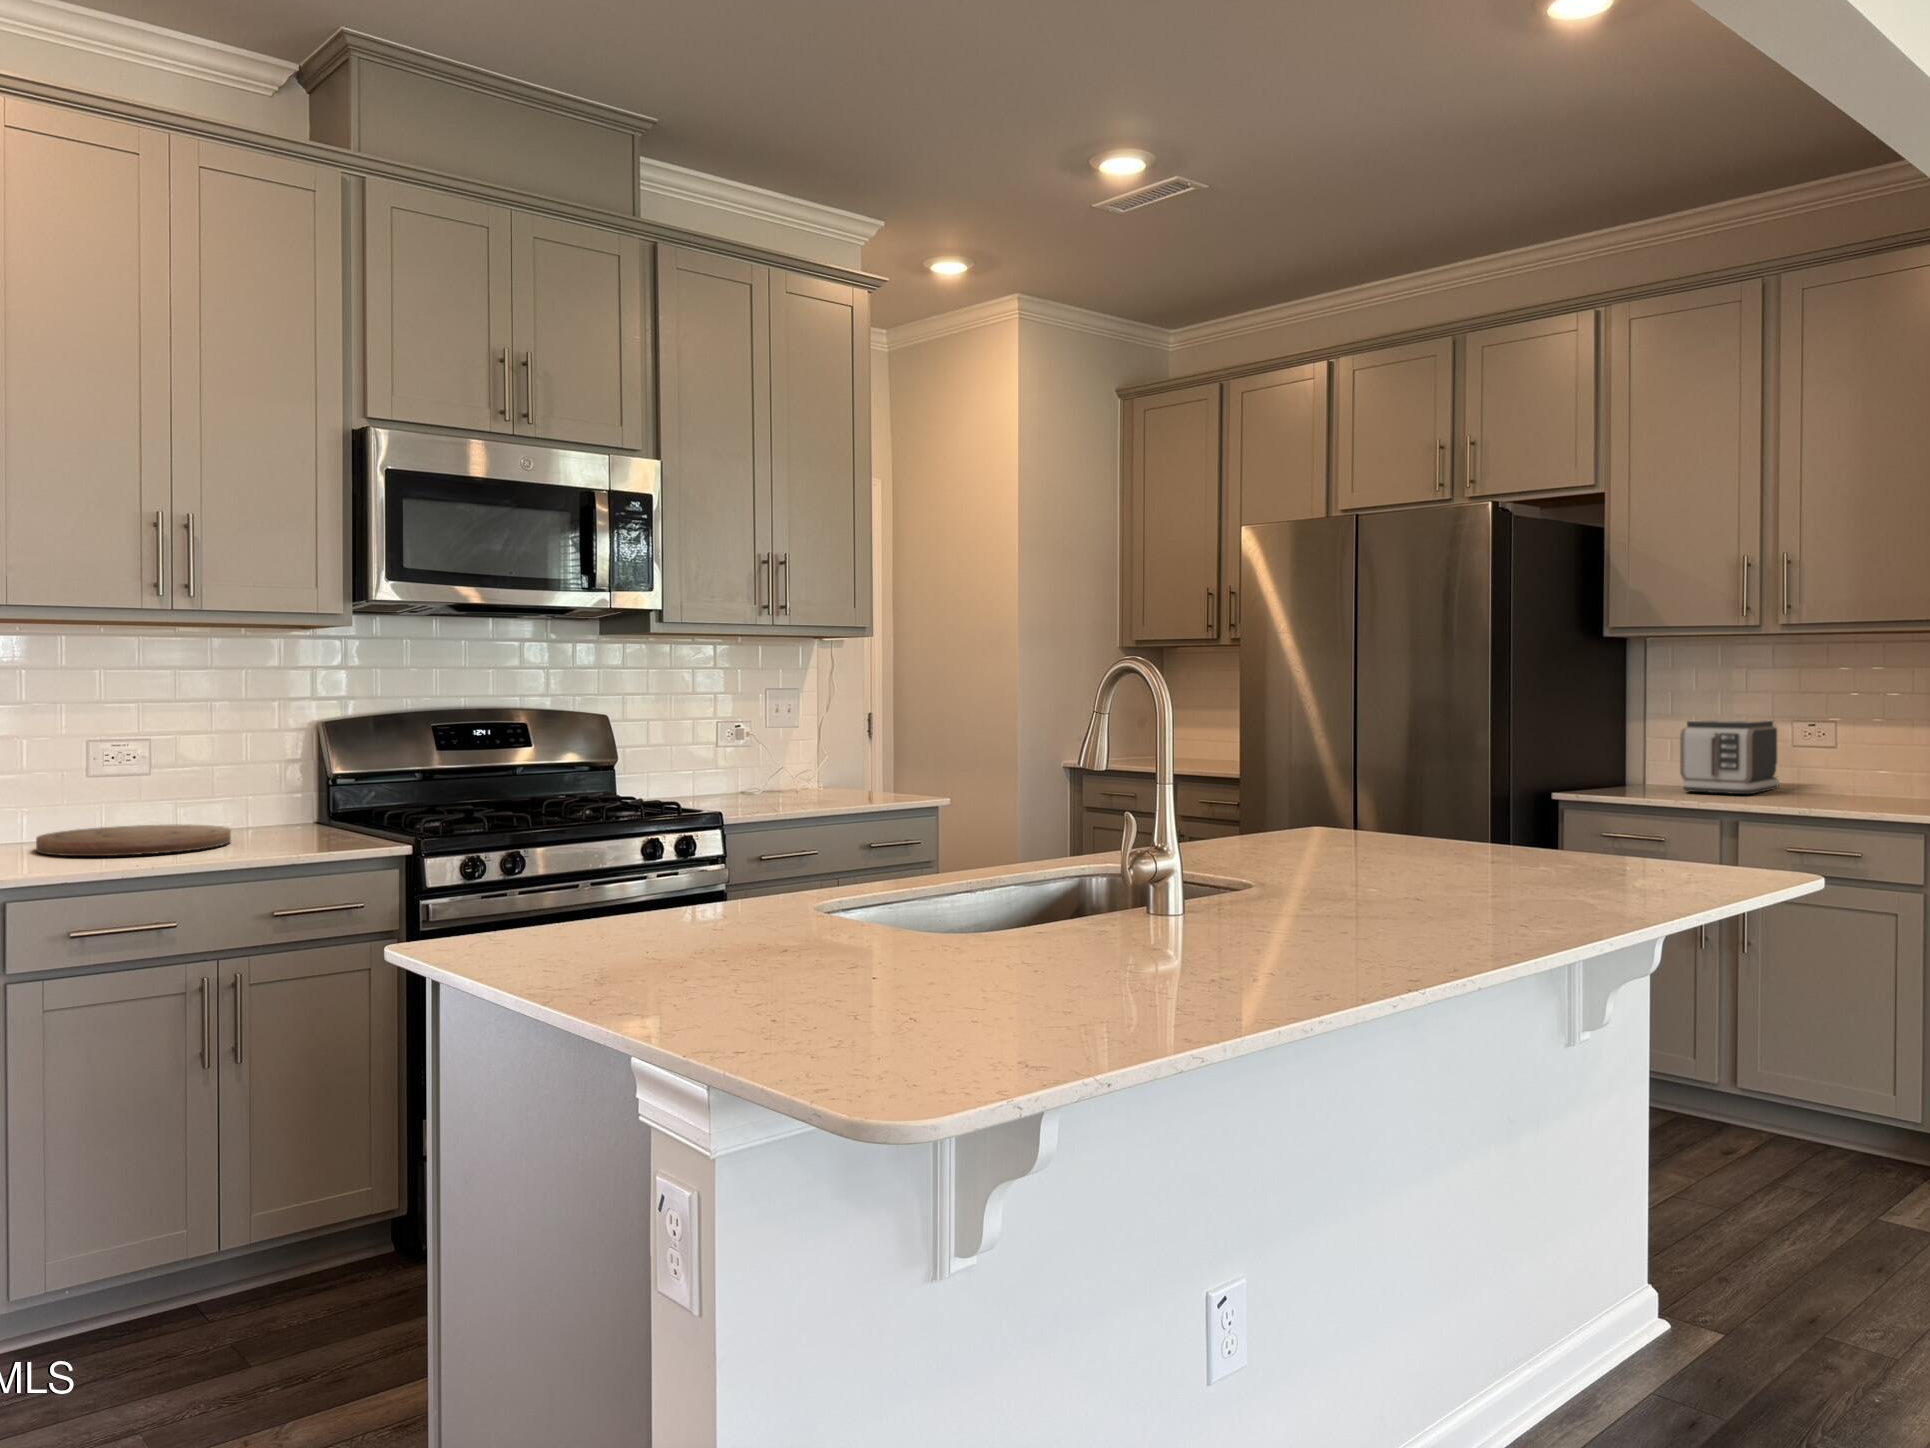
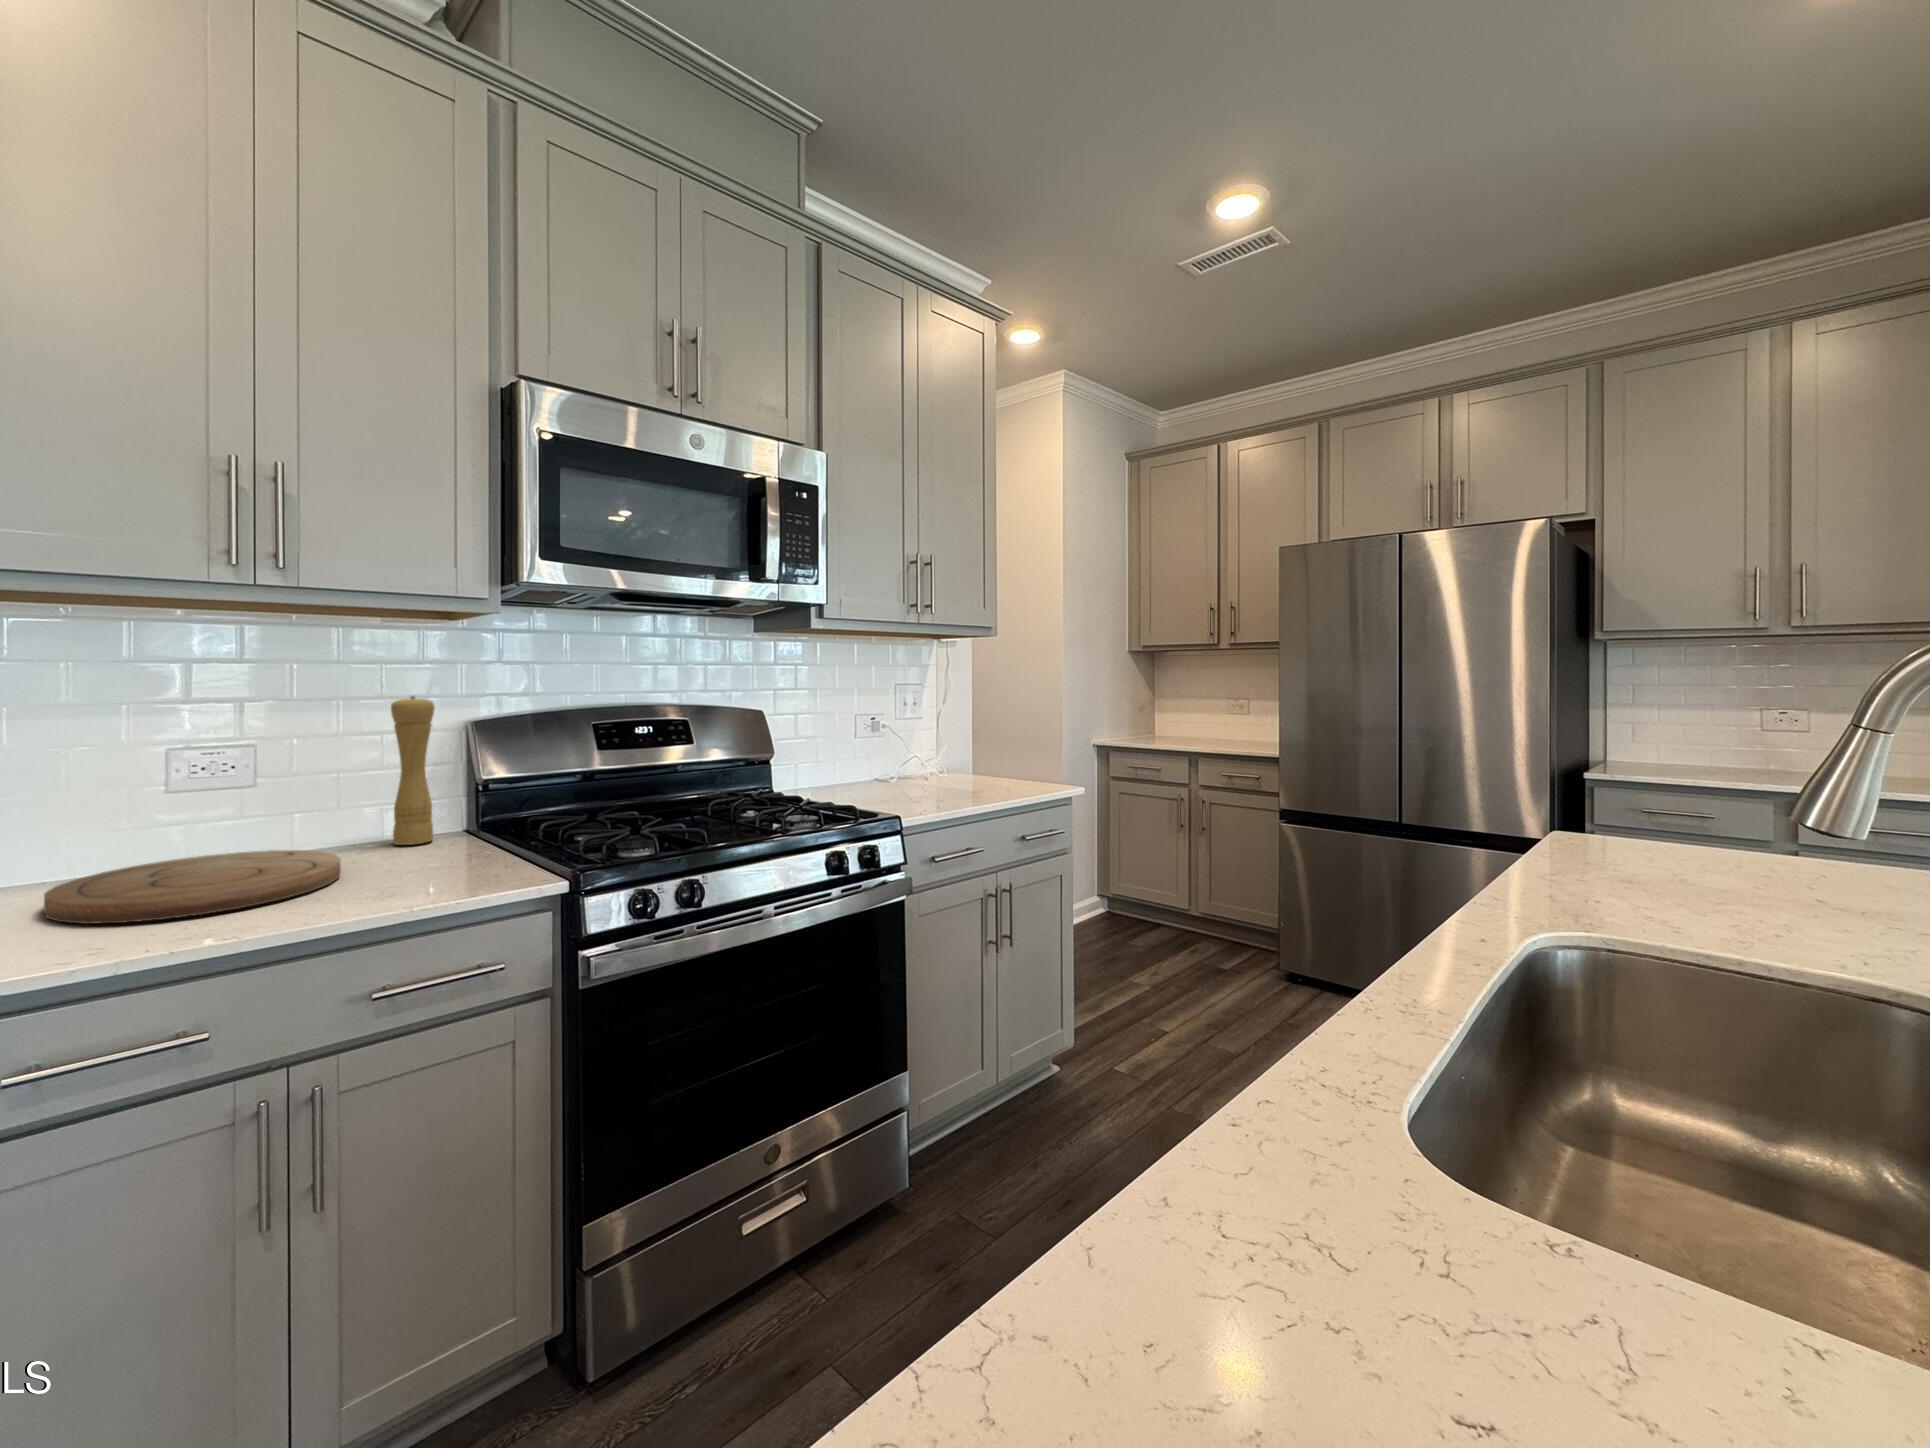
pepper mill: none [258,697,294,828] -> present [391,696,435,845]
toaster: present [1680,720,1779,794] -> none [1670,709,1752,774]

